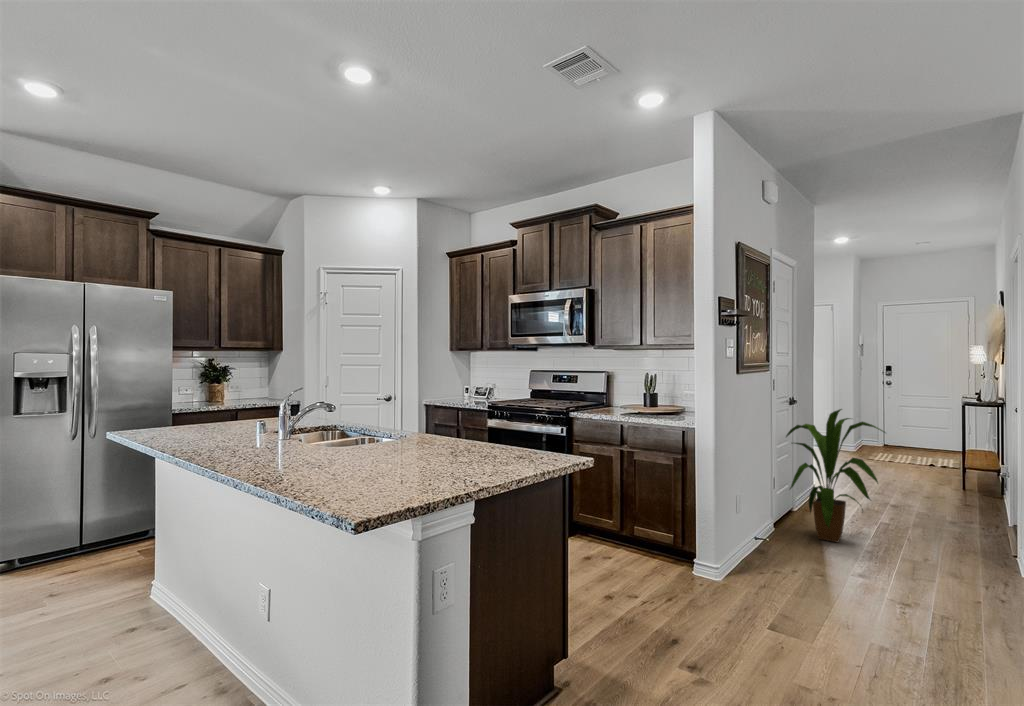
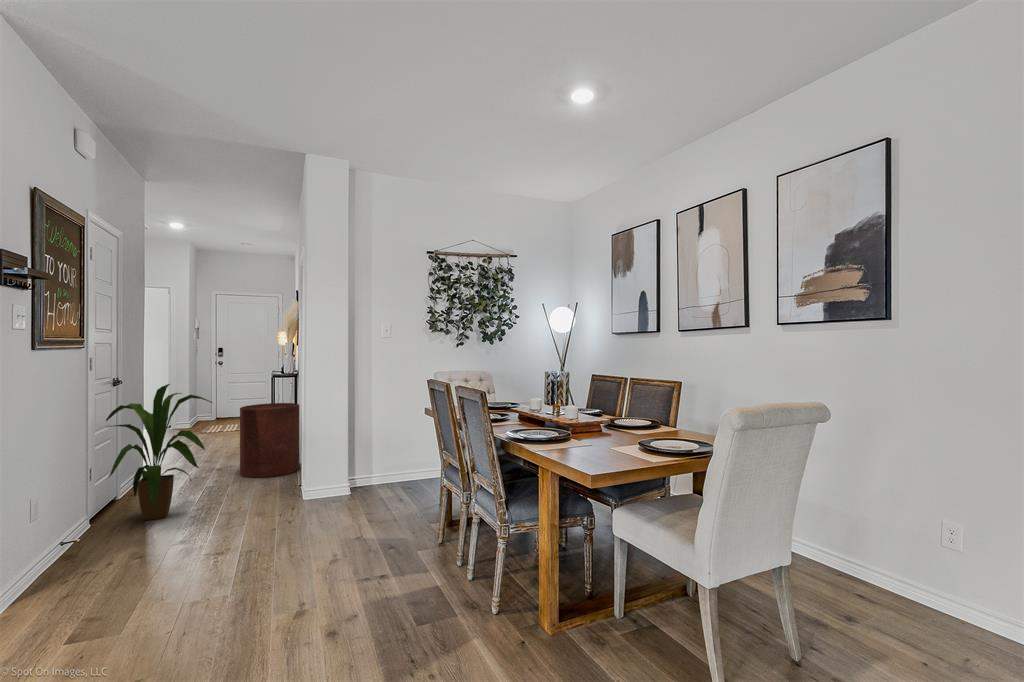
trash can: none [917,439,1003,534] -> present [240,403,300,478]

